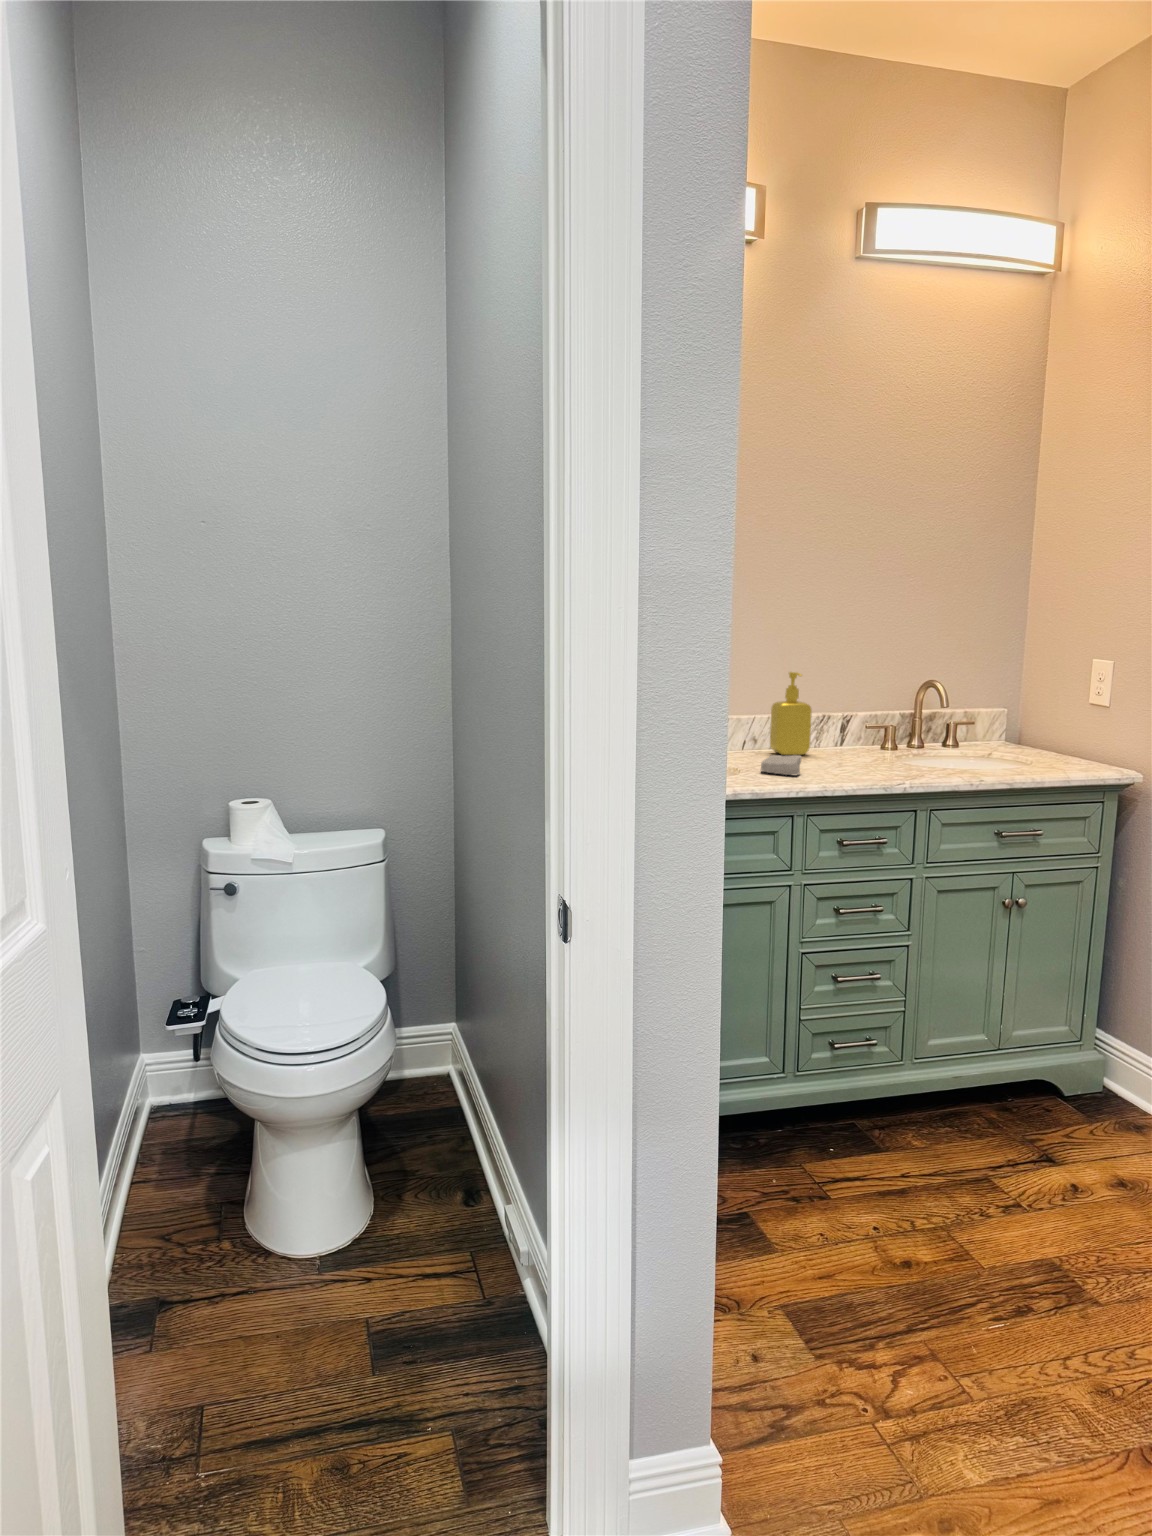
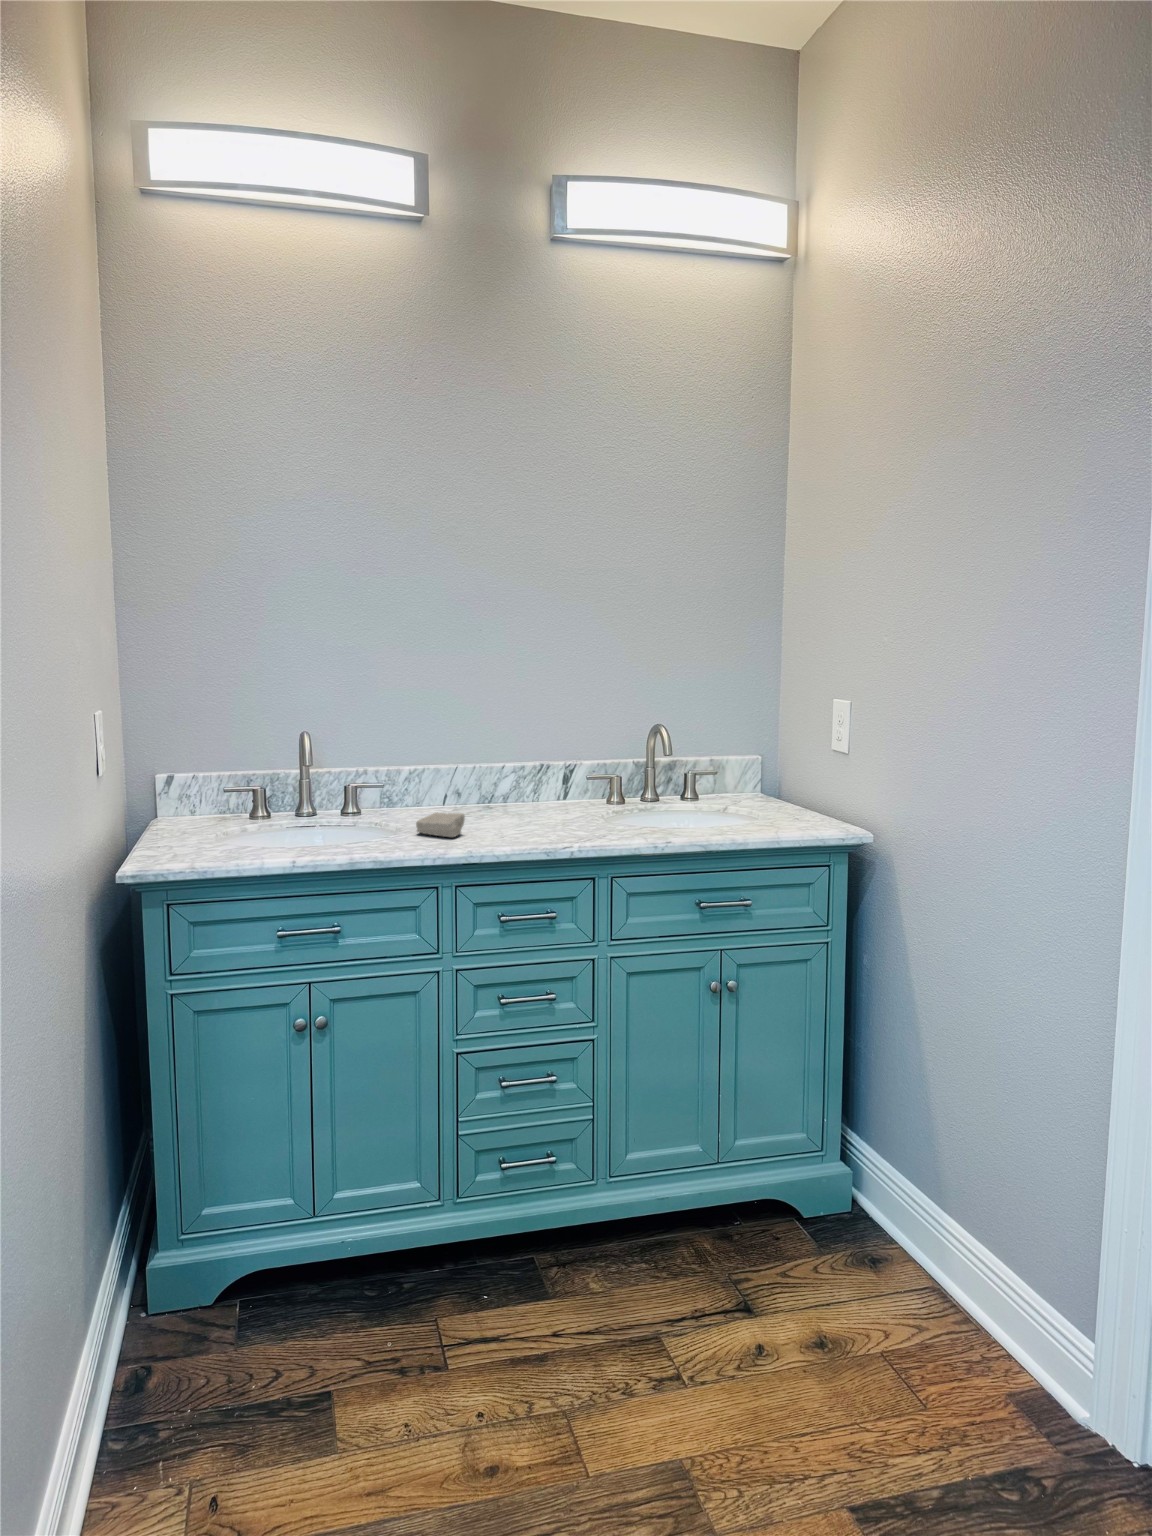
soap dispenser: present [770,672,812,755] -> none [468,715,511,811]

